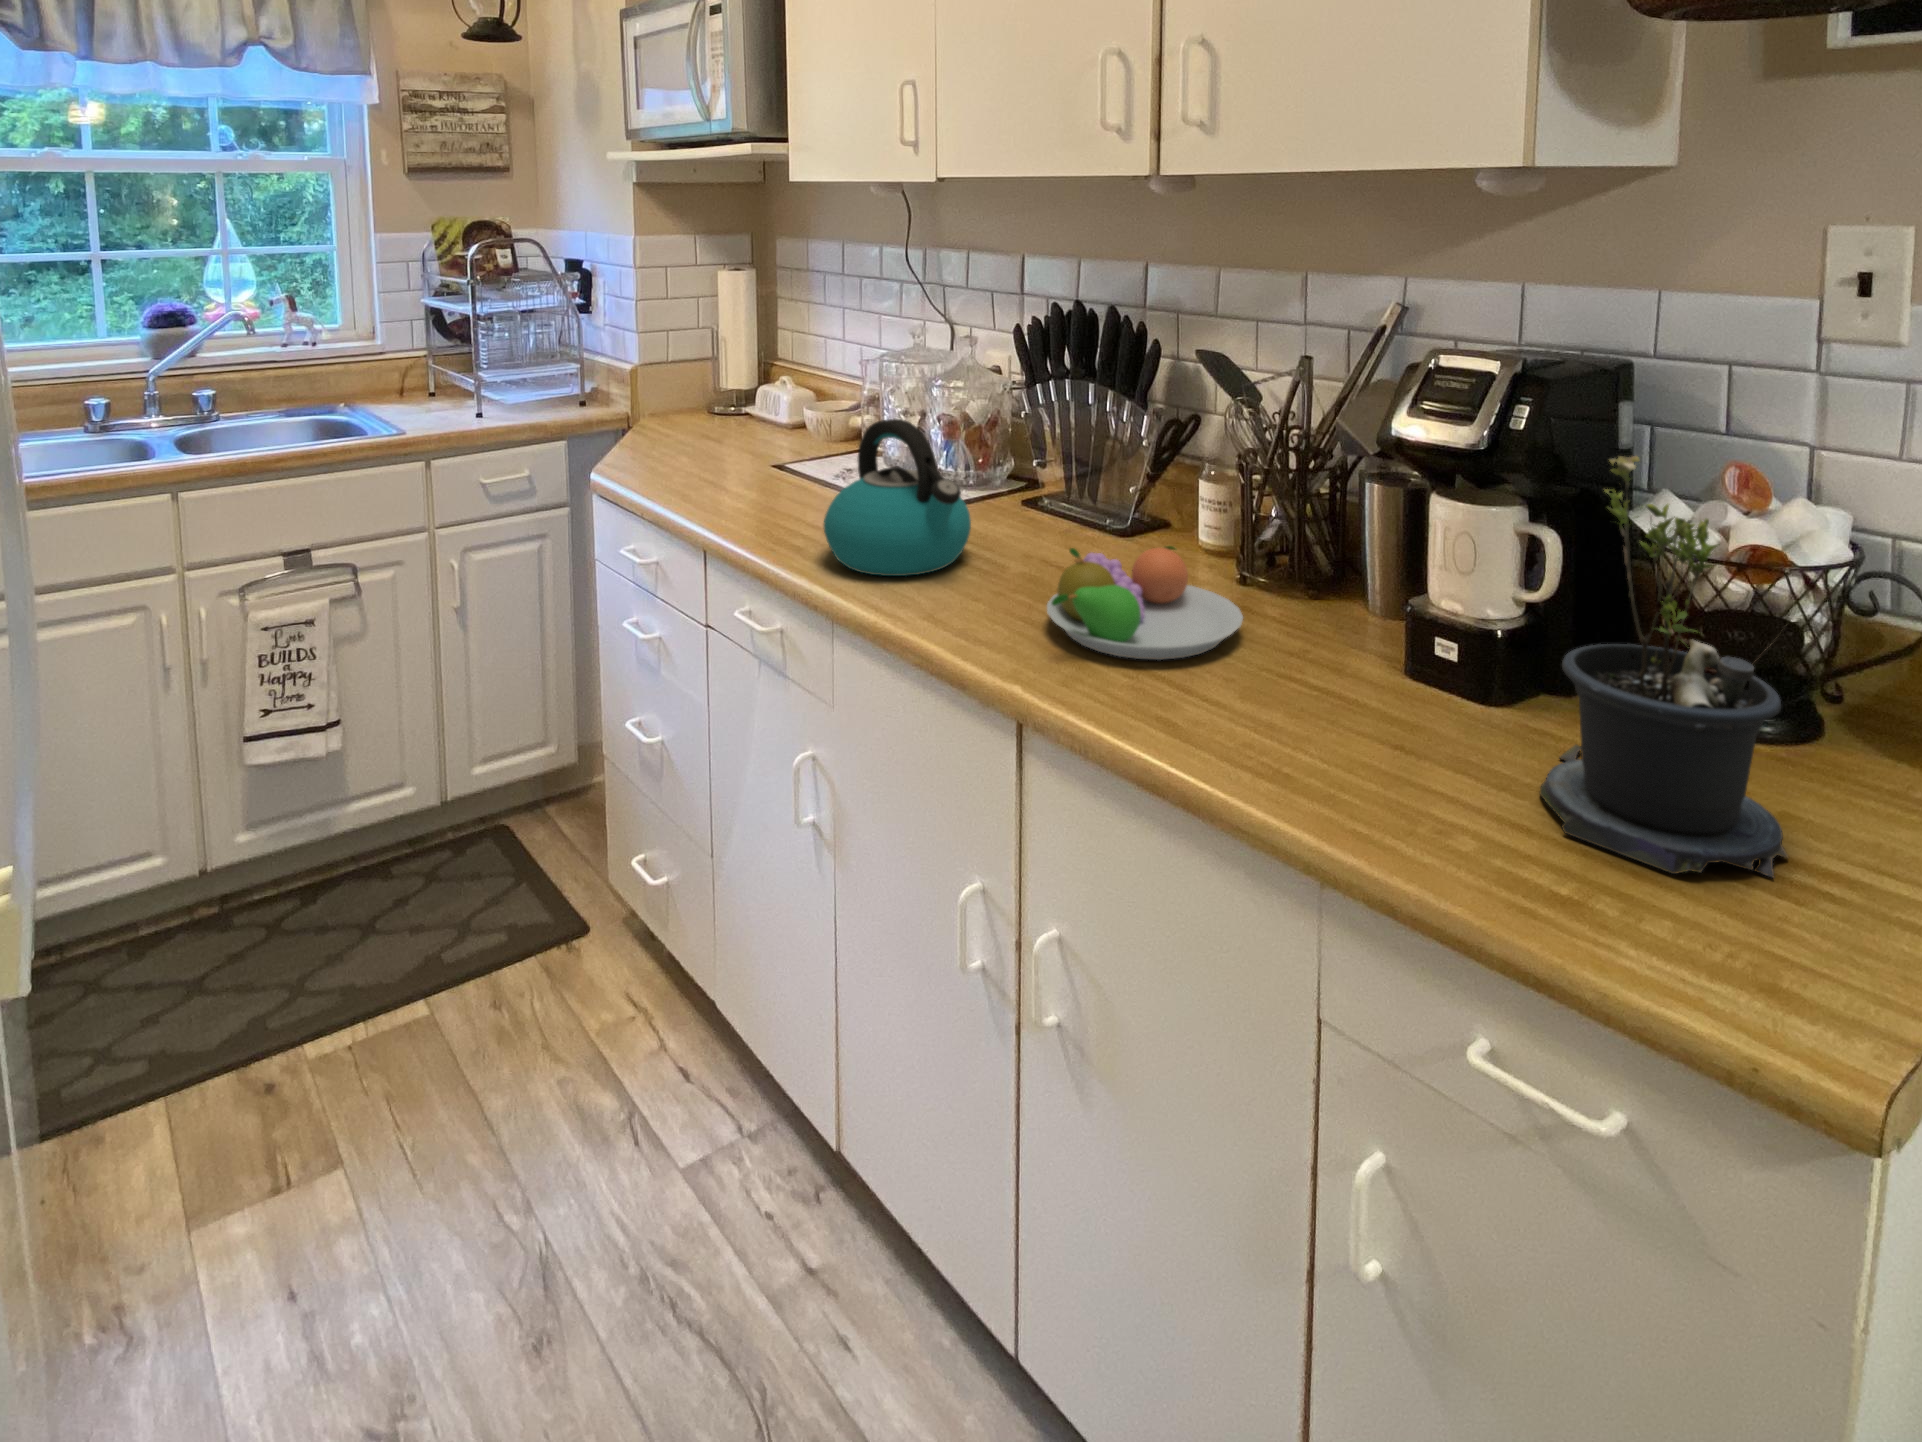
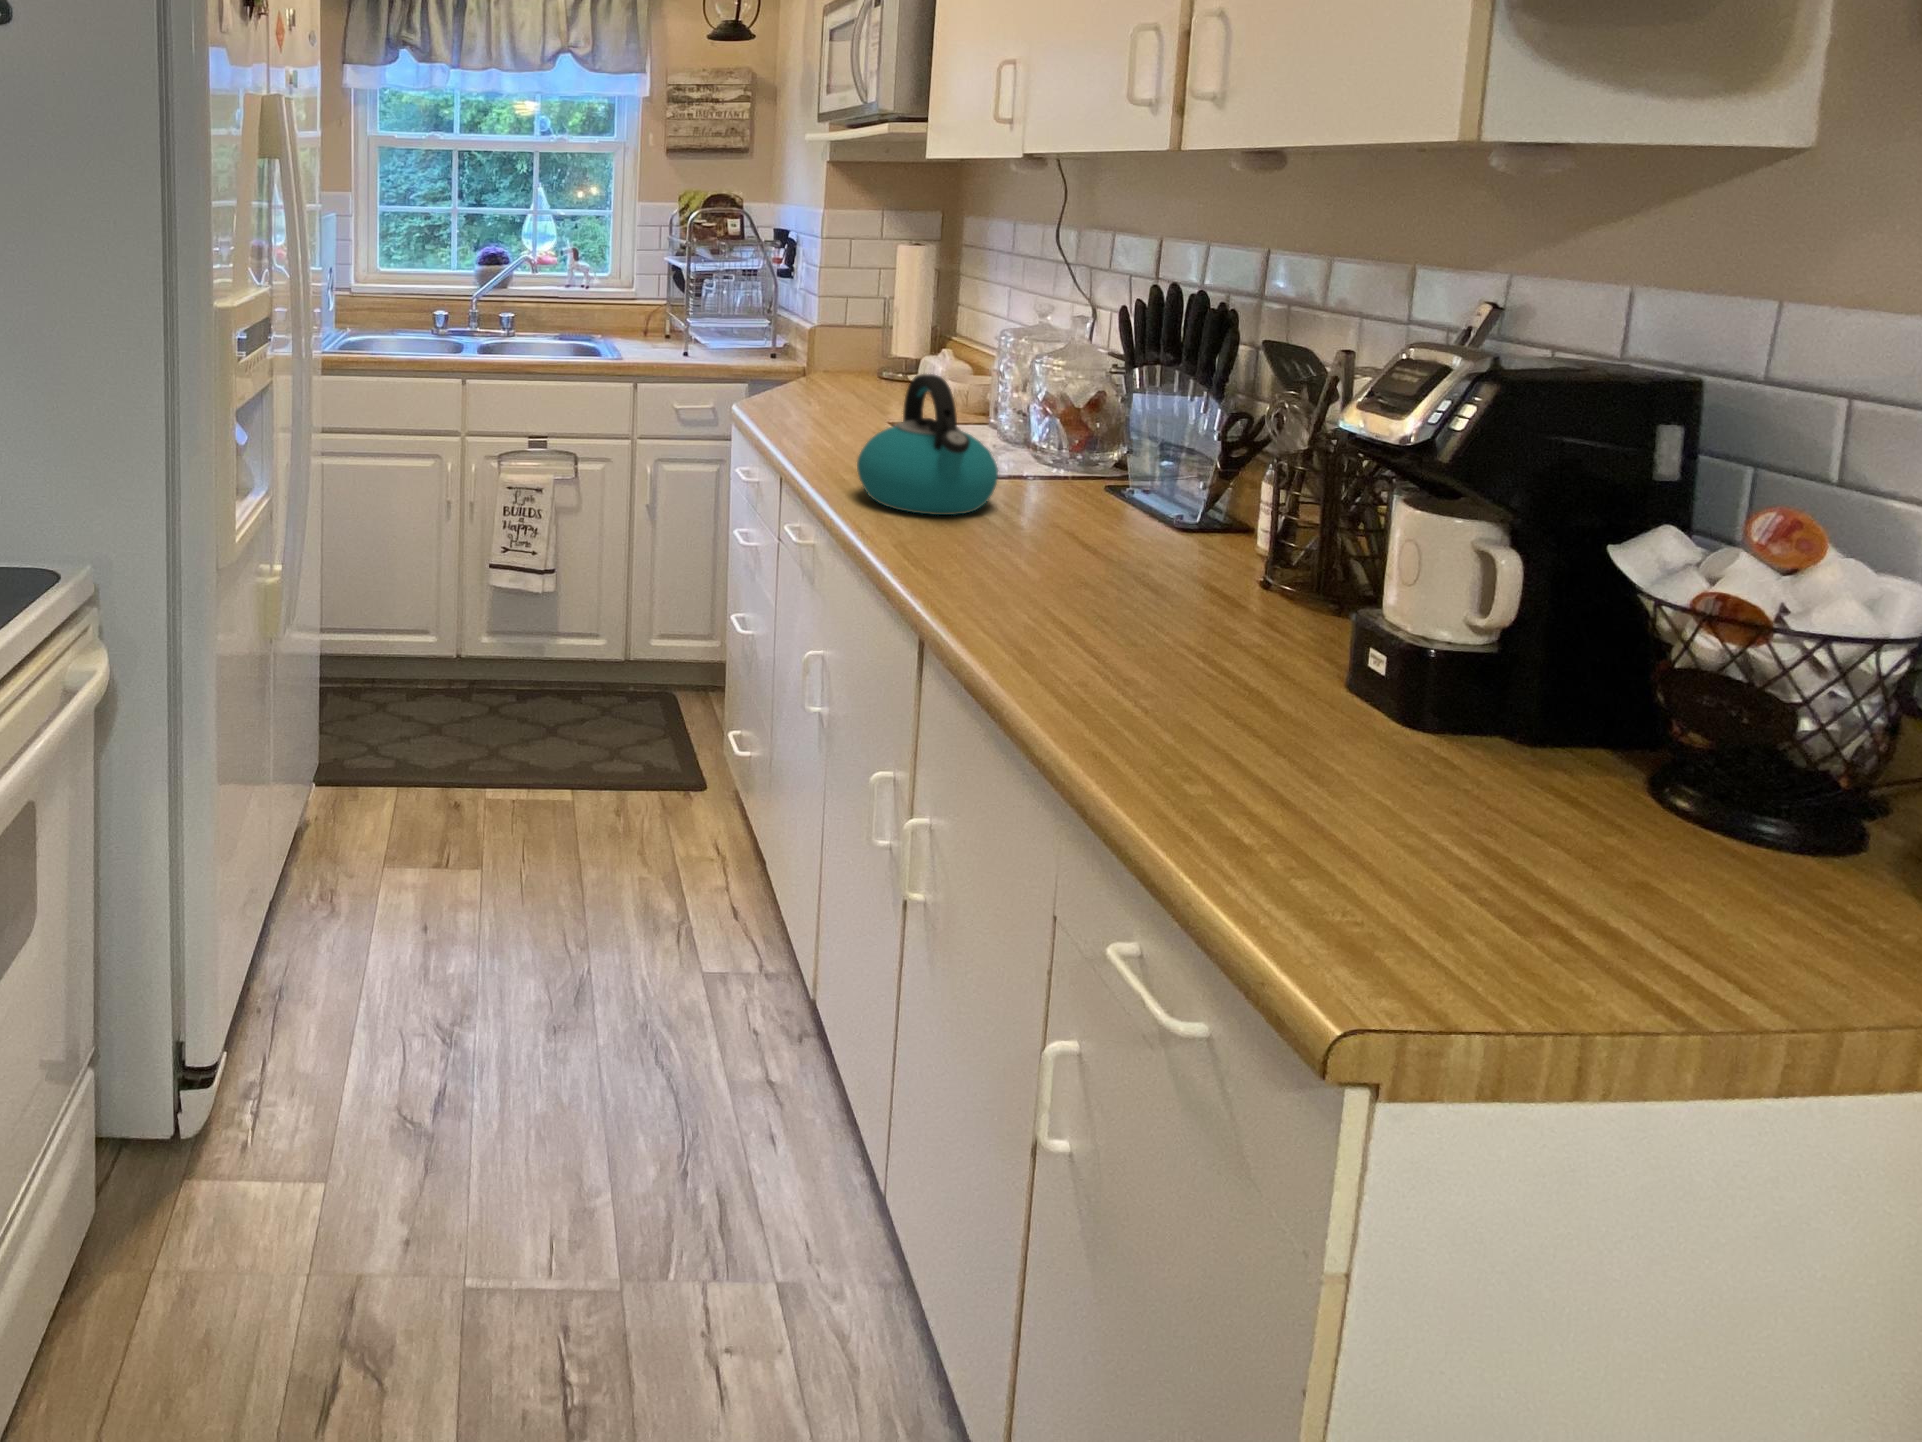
potted plant: present [1540,456,1788,877] -> none [1327,444,1658,899]
fruit bowl: present [1047,546,1243,660] -> none [982,501,1202,615]

